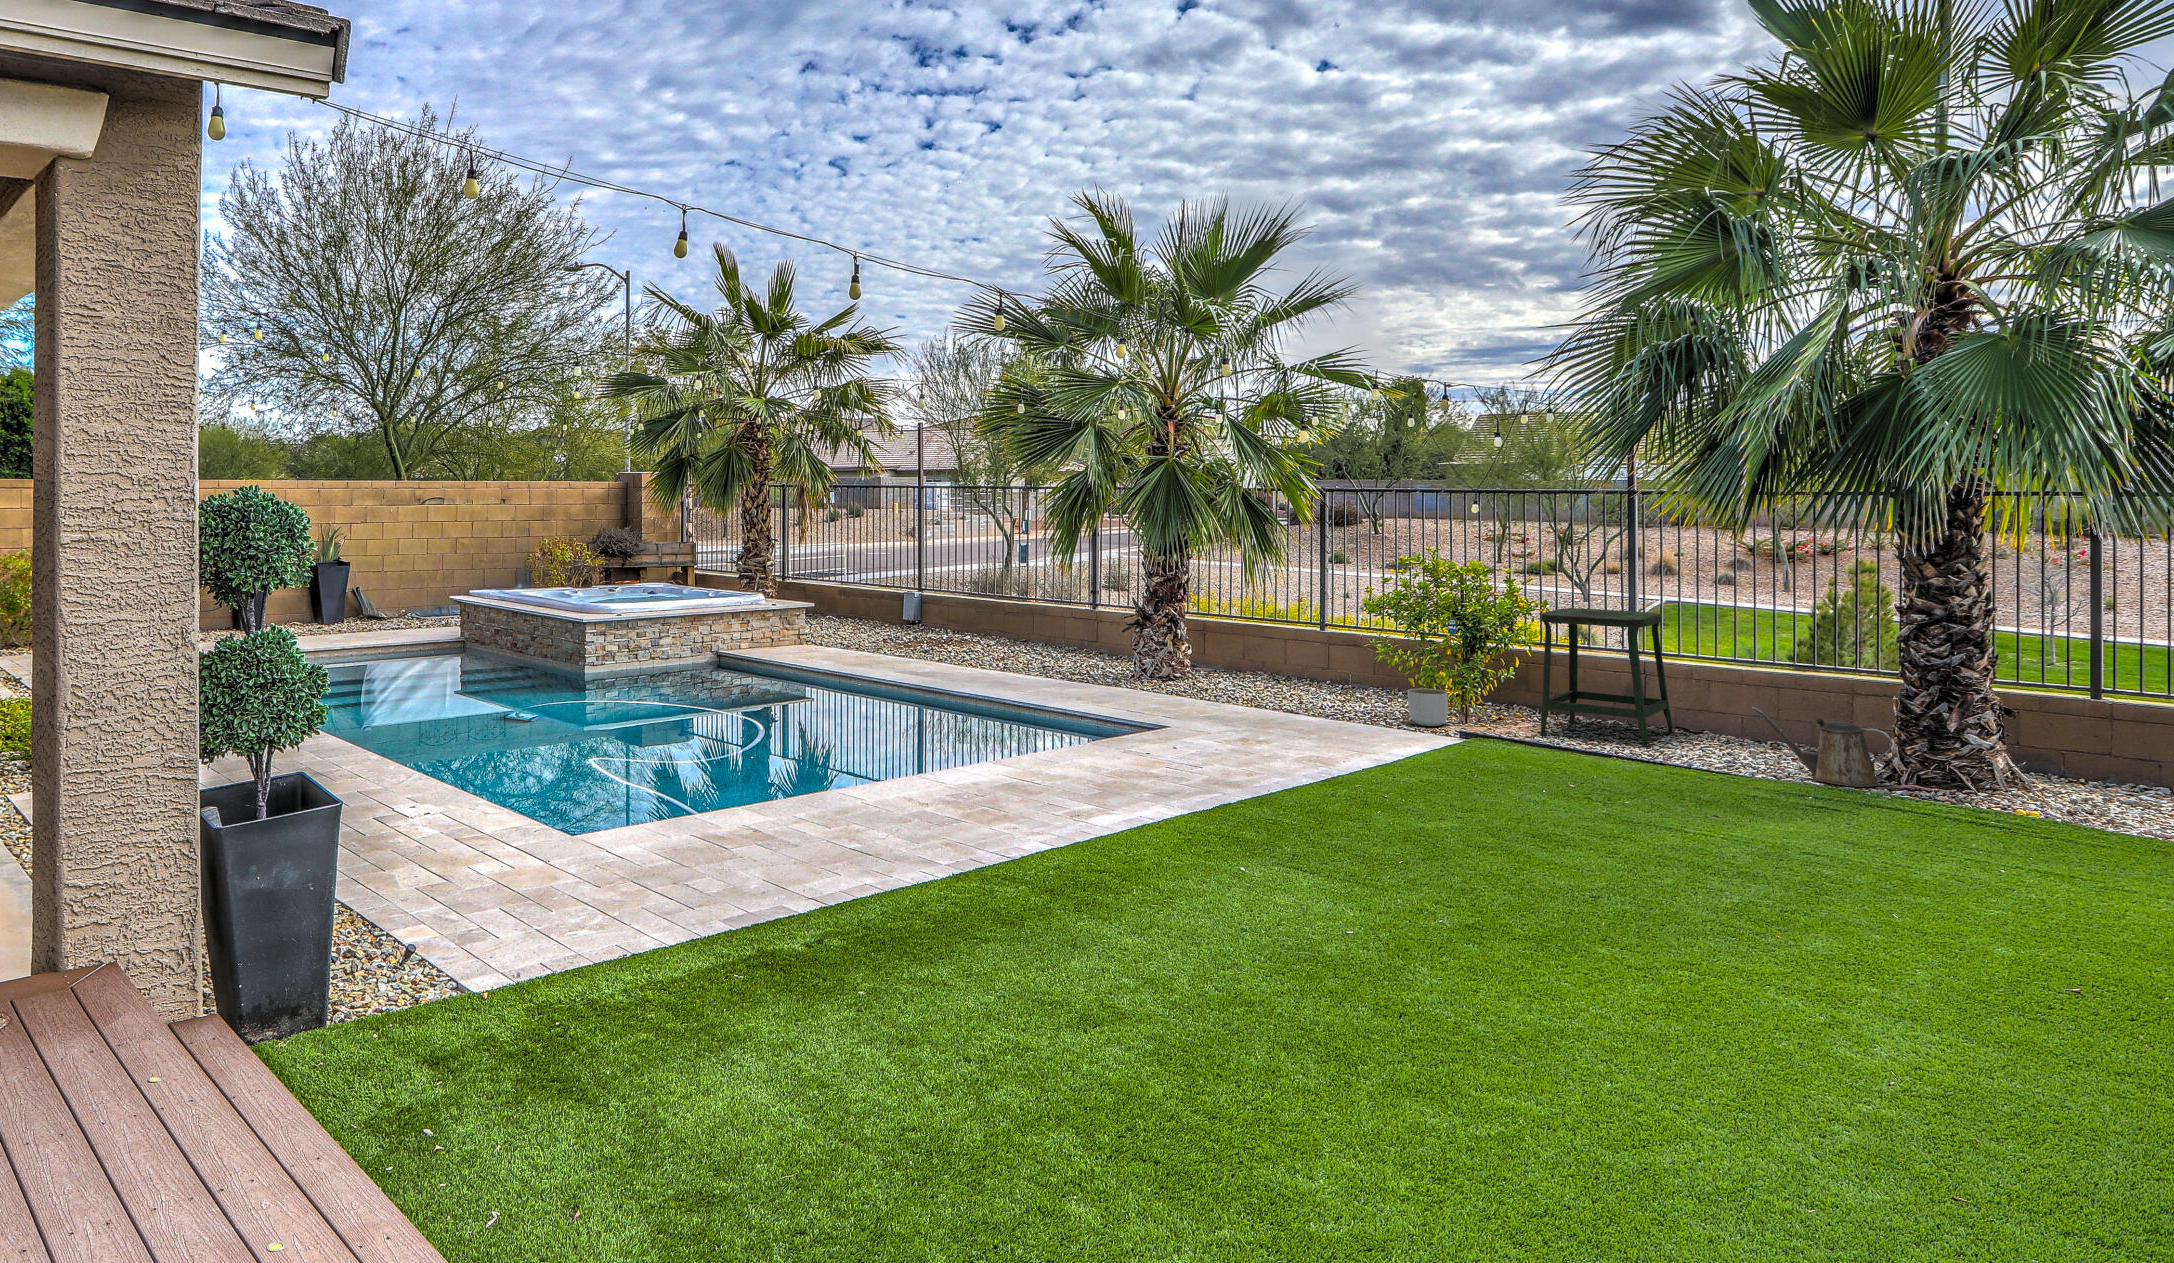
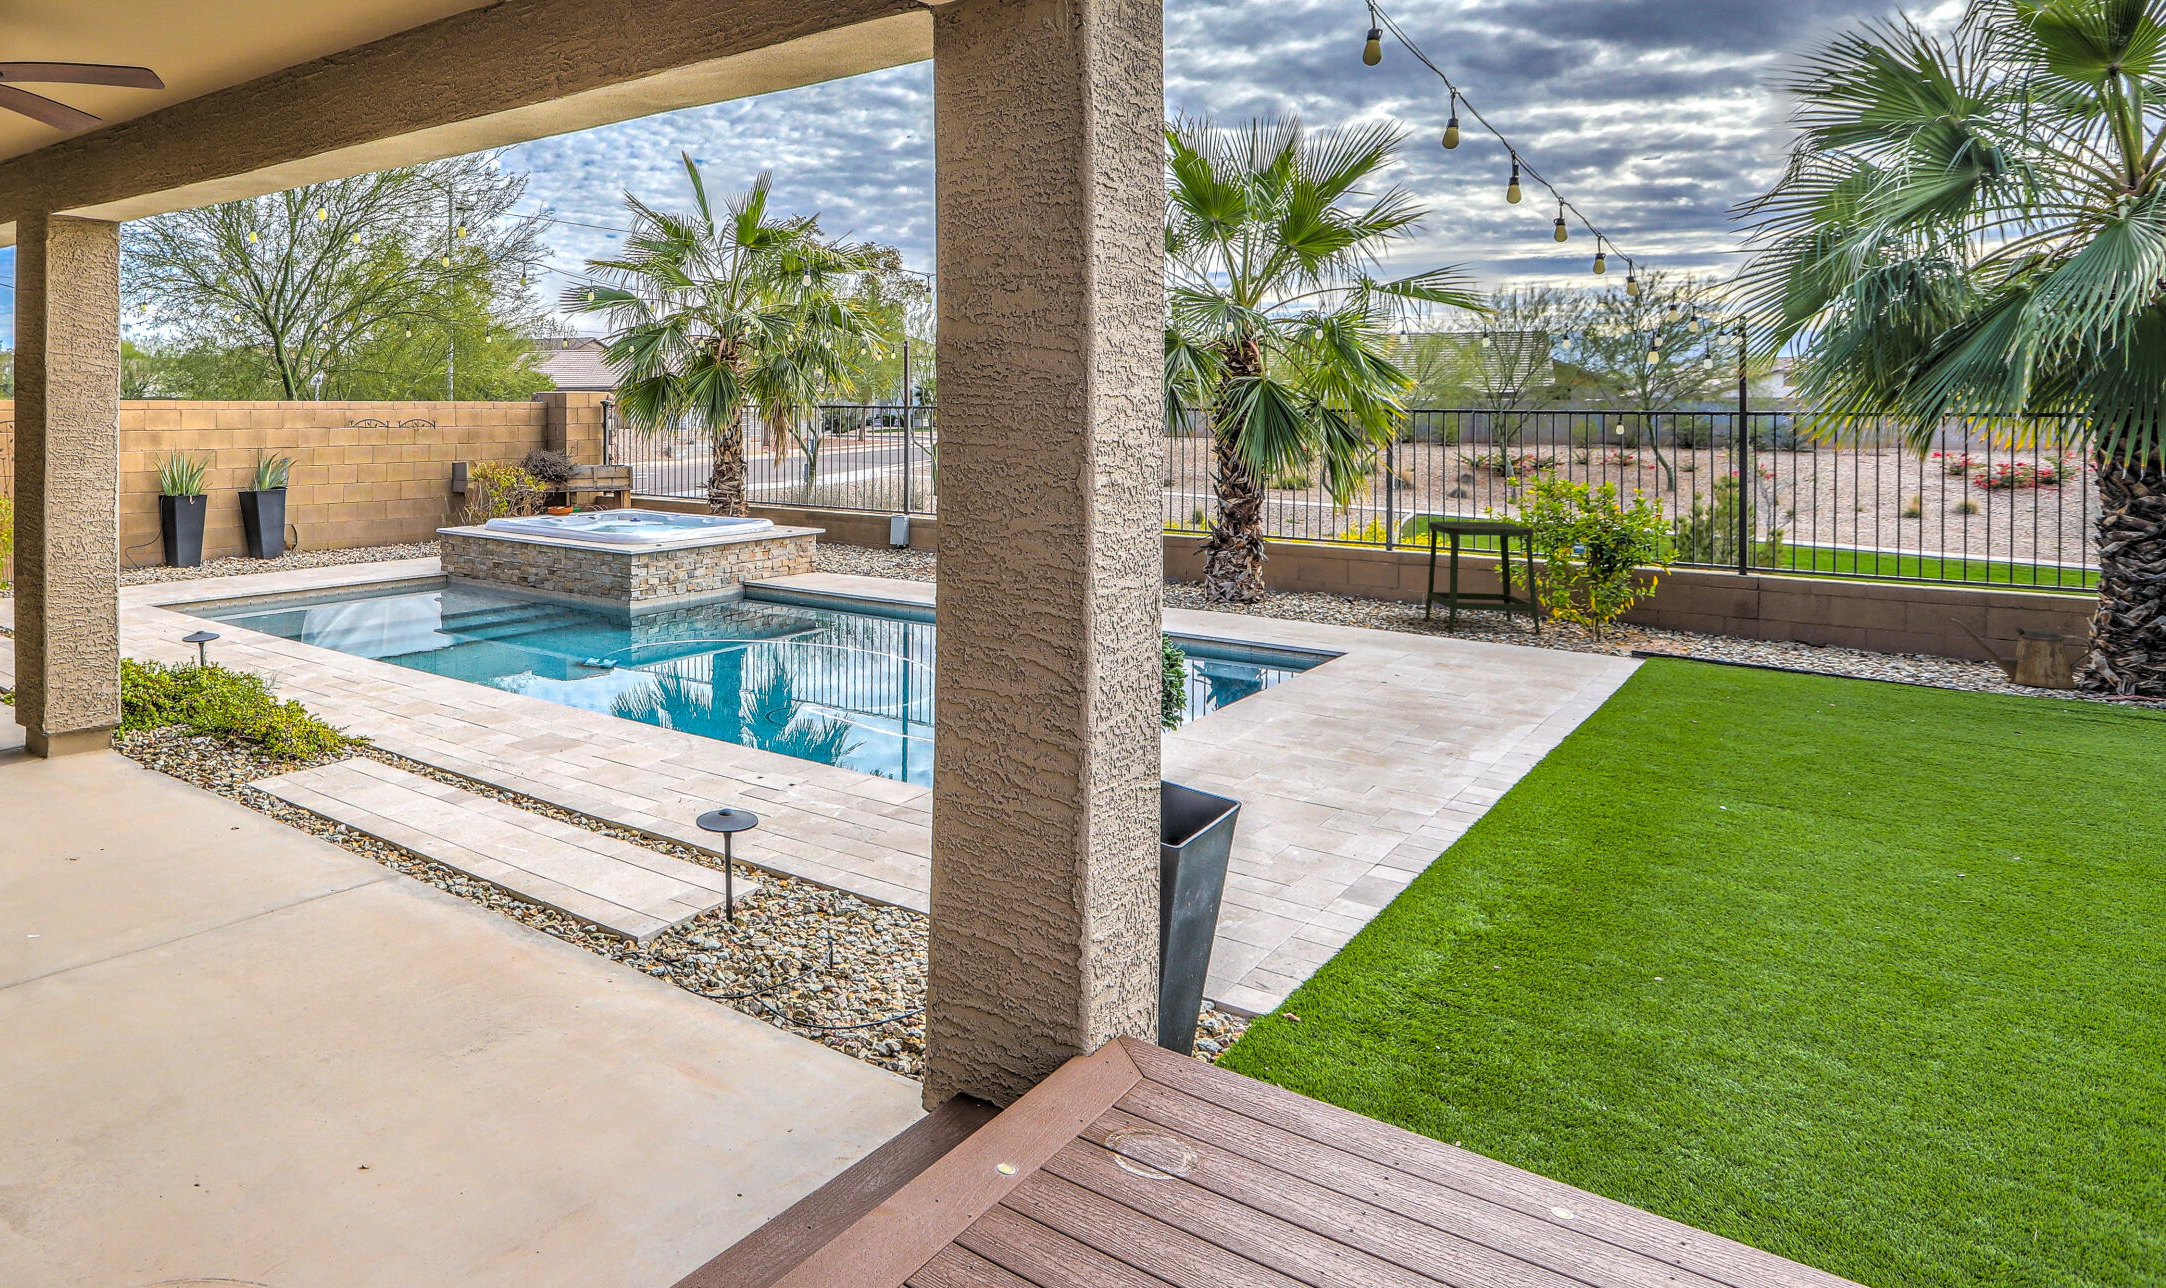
stool: present [1539,608,1675,747] -> present [1424,522,1542,635]
planter: present [1407,688,1448,726] -> none [1552,606,1594,641]

